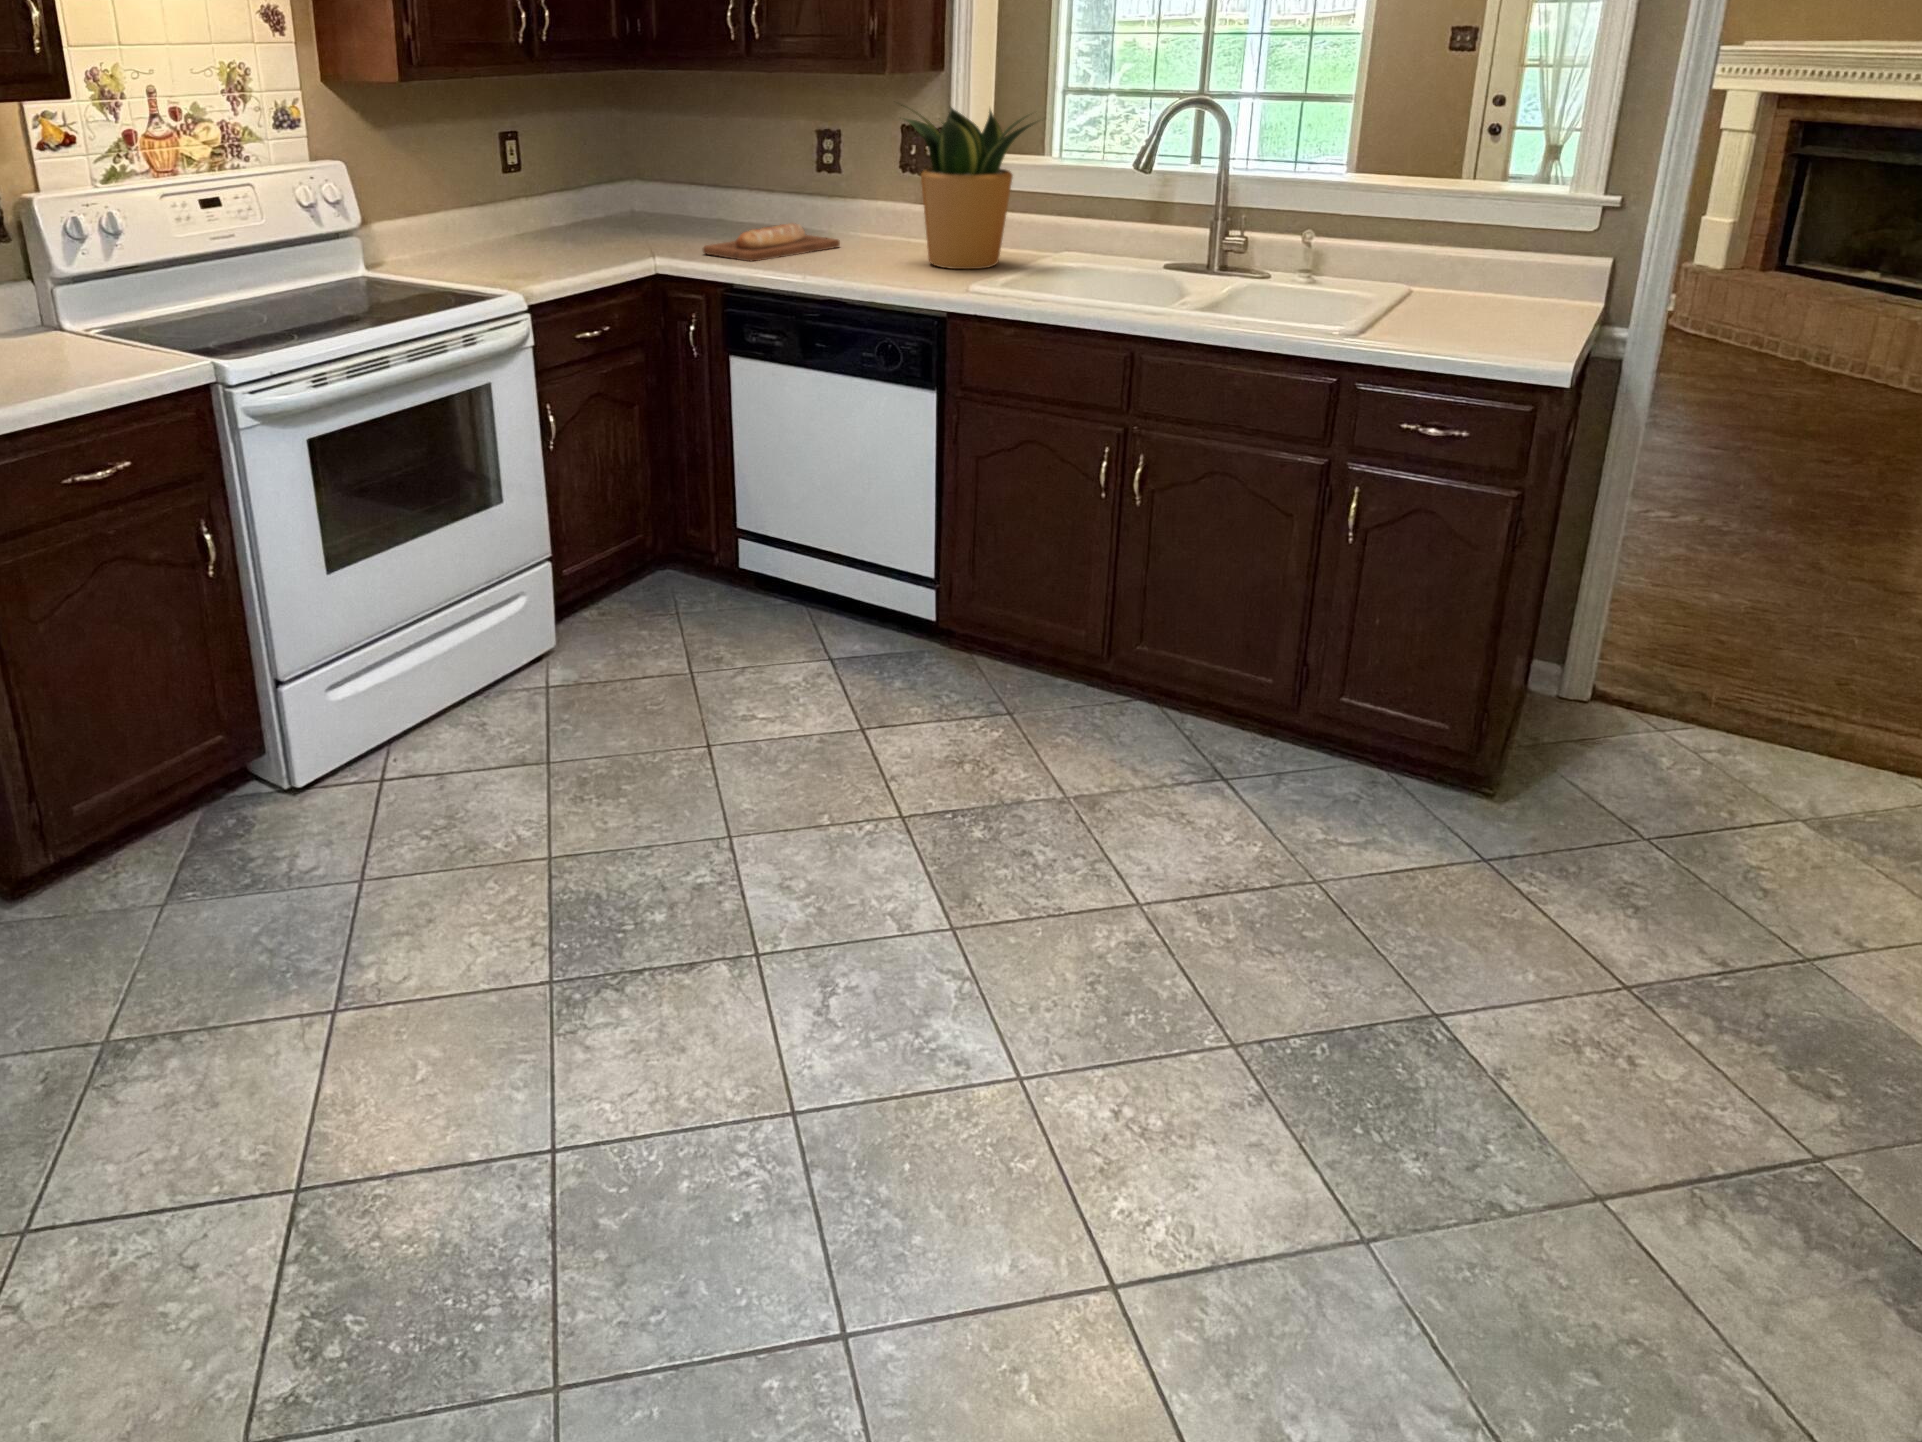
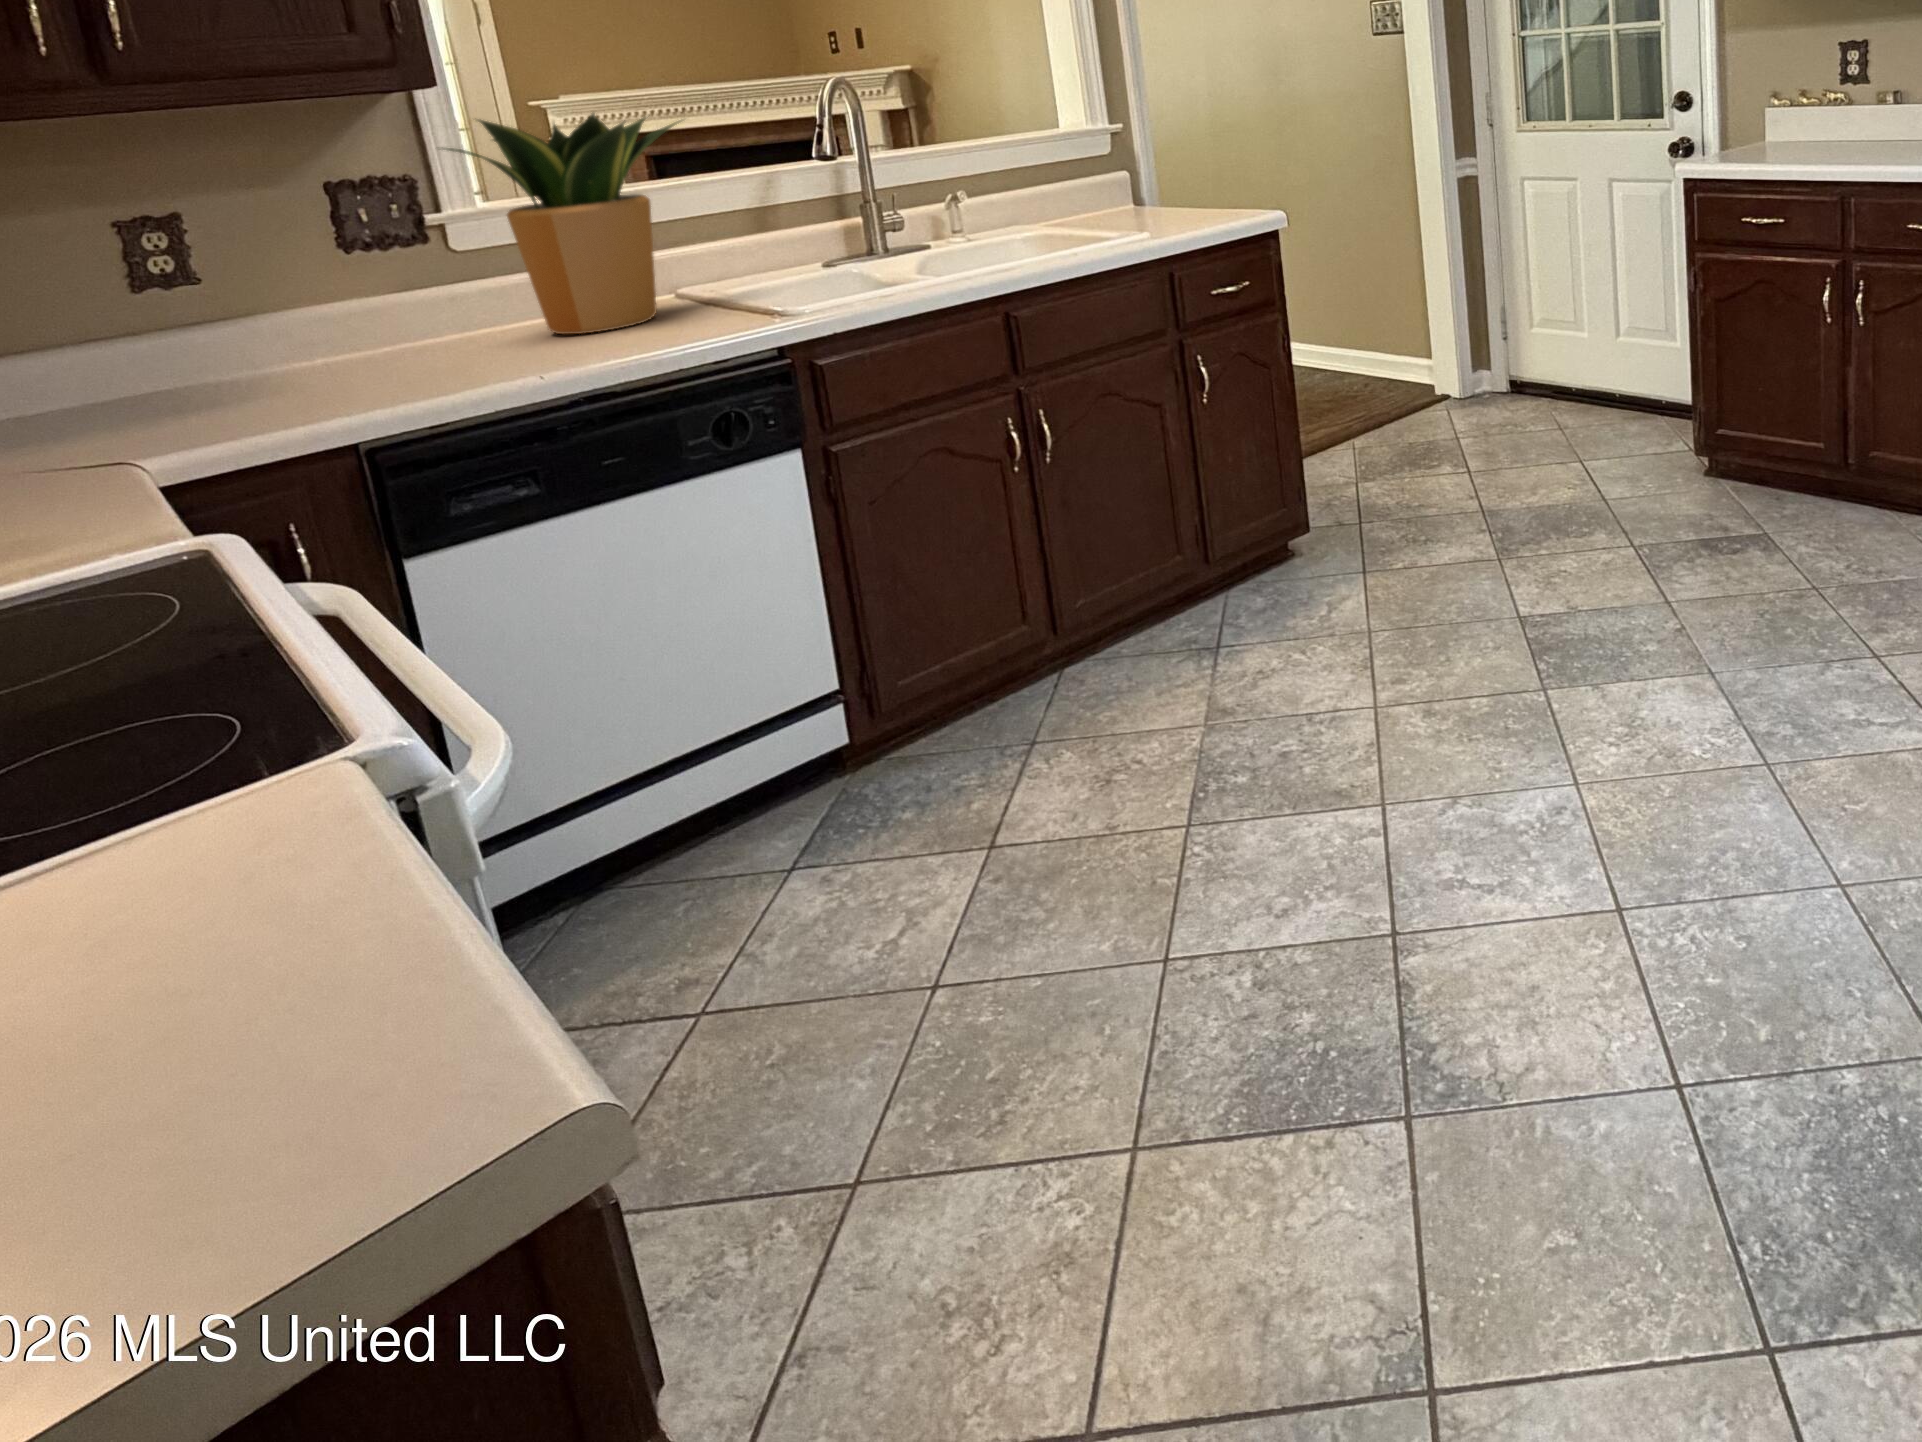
bread loaf: present [703,223,840,261] -> none [92,364,290,448]

